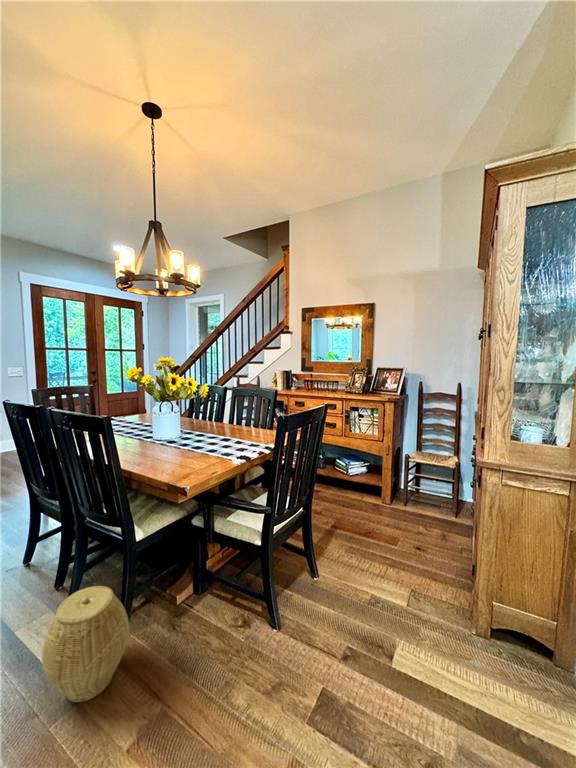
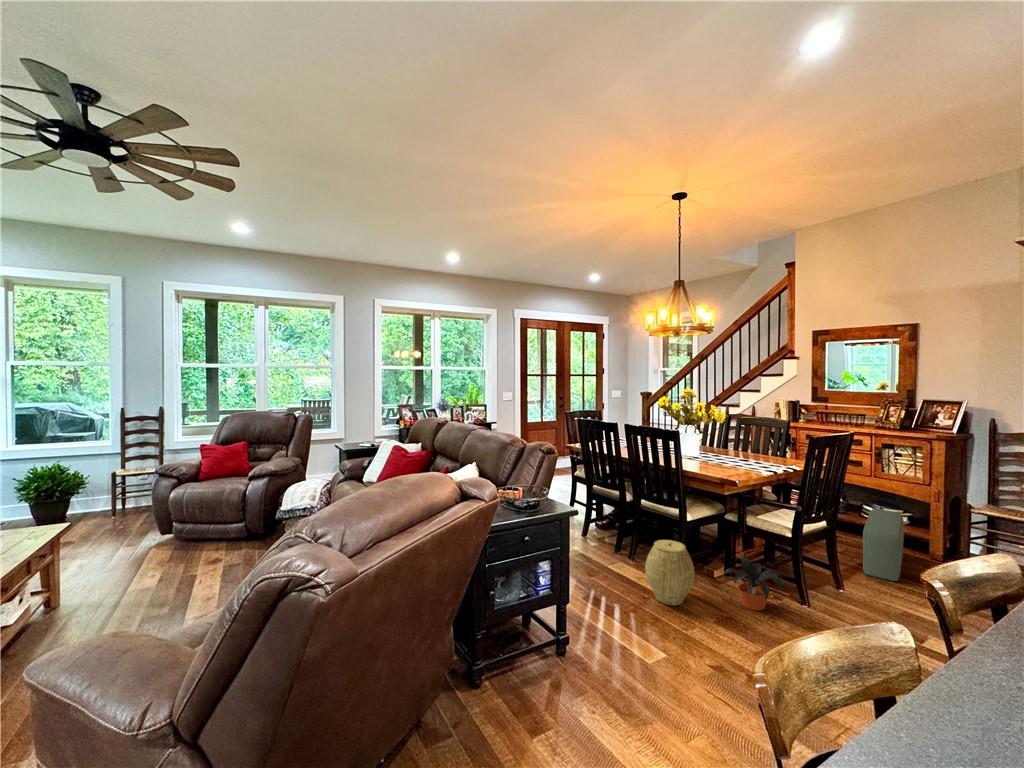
pouf: none [335,466,365,542] -> present [863,509,904,581]
potted plant: none [174,576,250,658] -> present [724,557,782,611]

